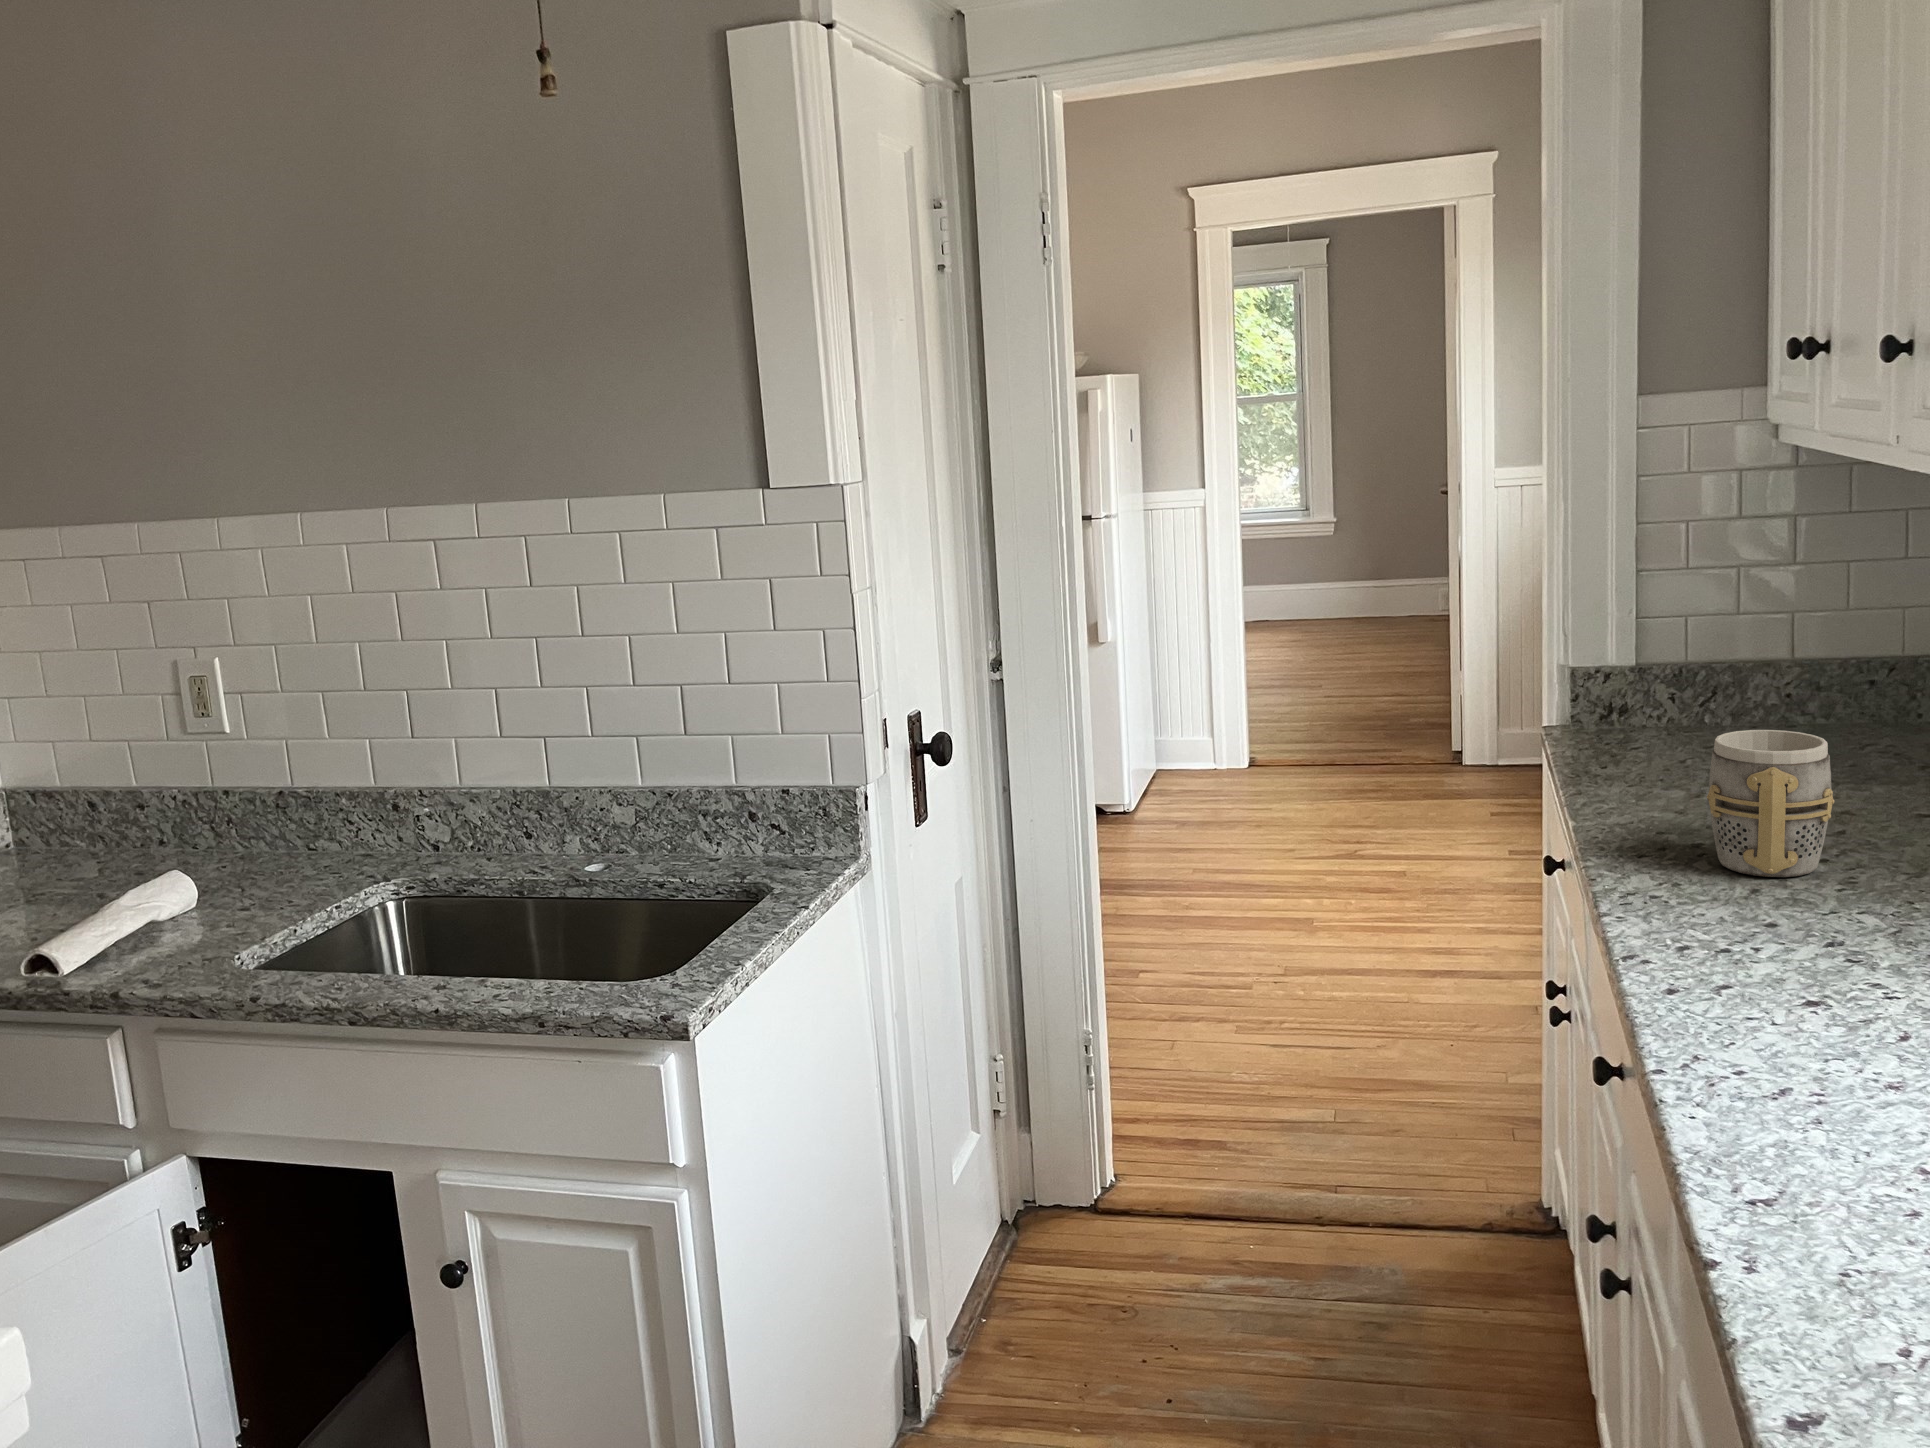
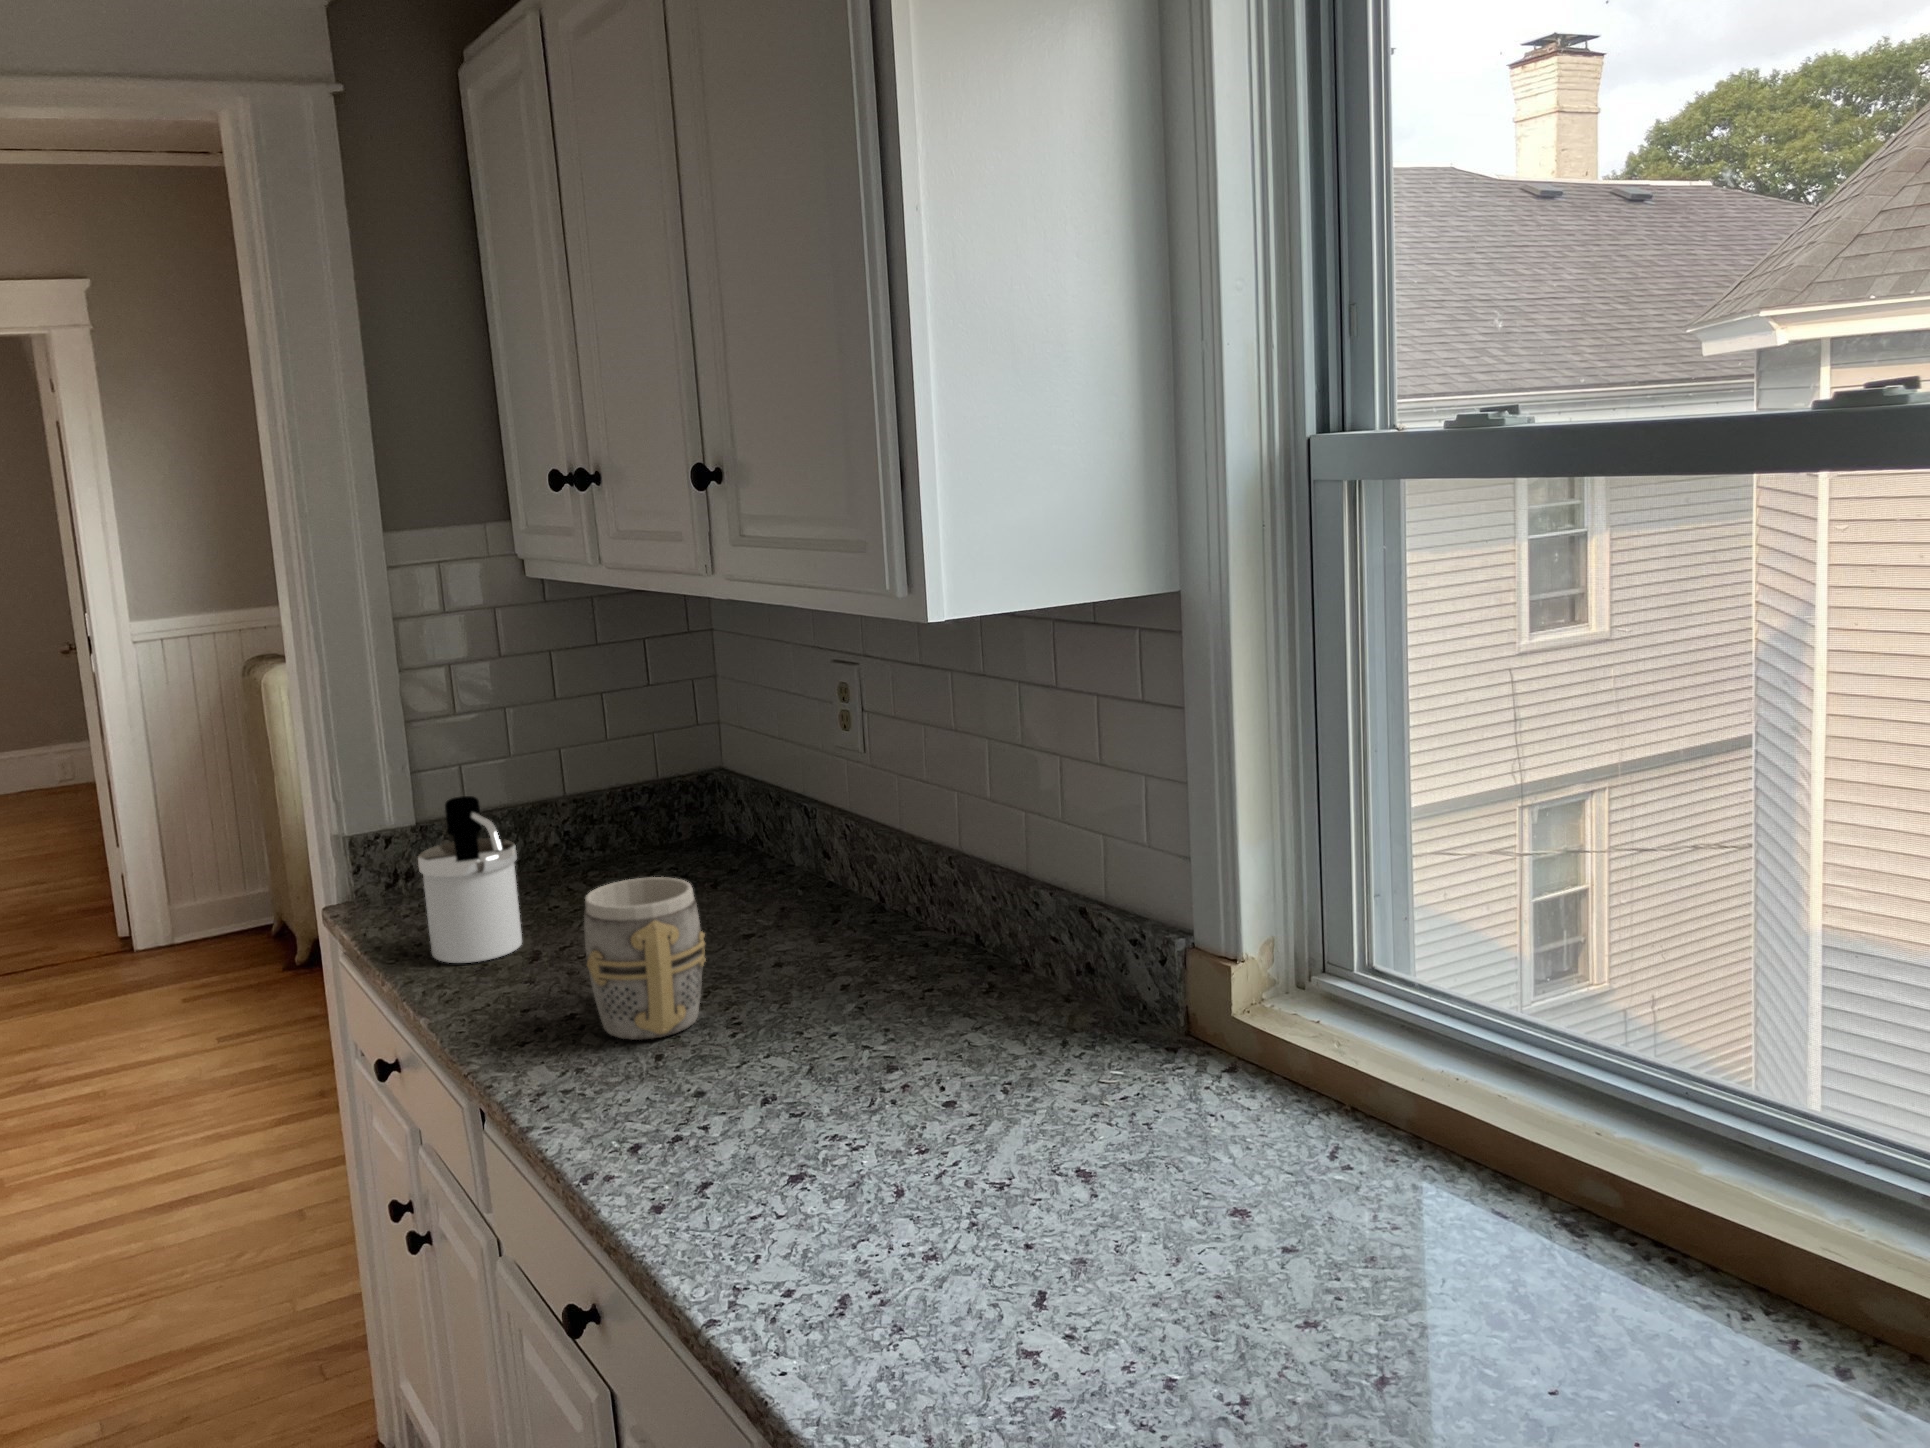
soap dispenser: none [1604,639,1700,789] -> present [418,796,522,963]

